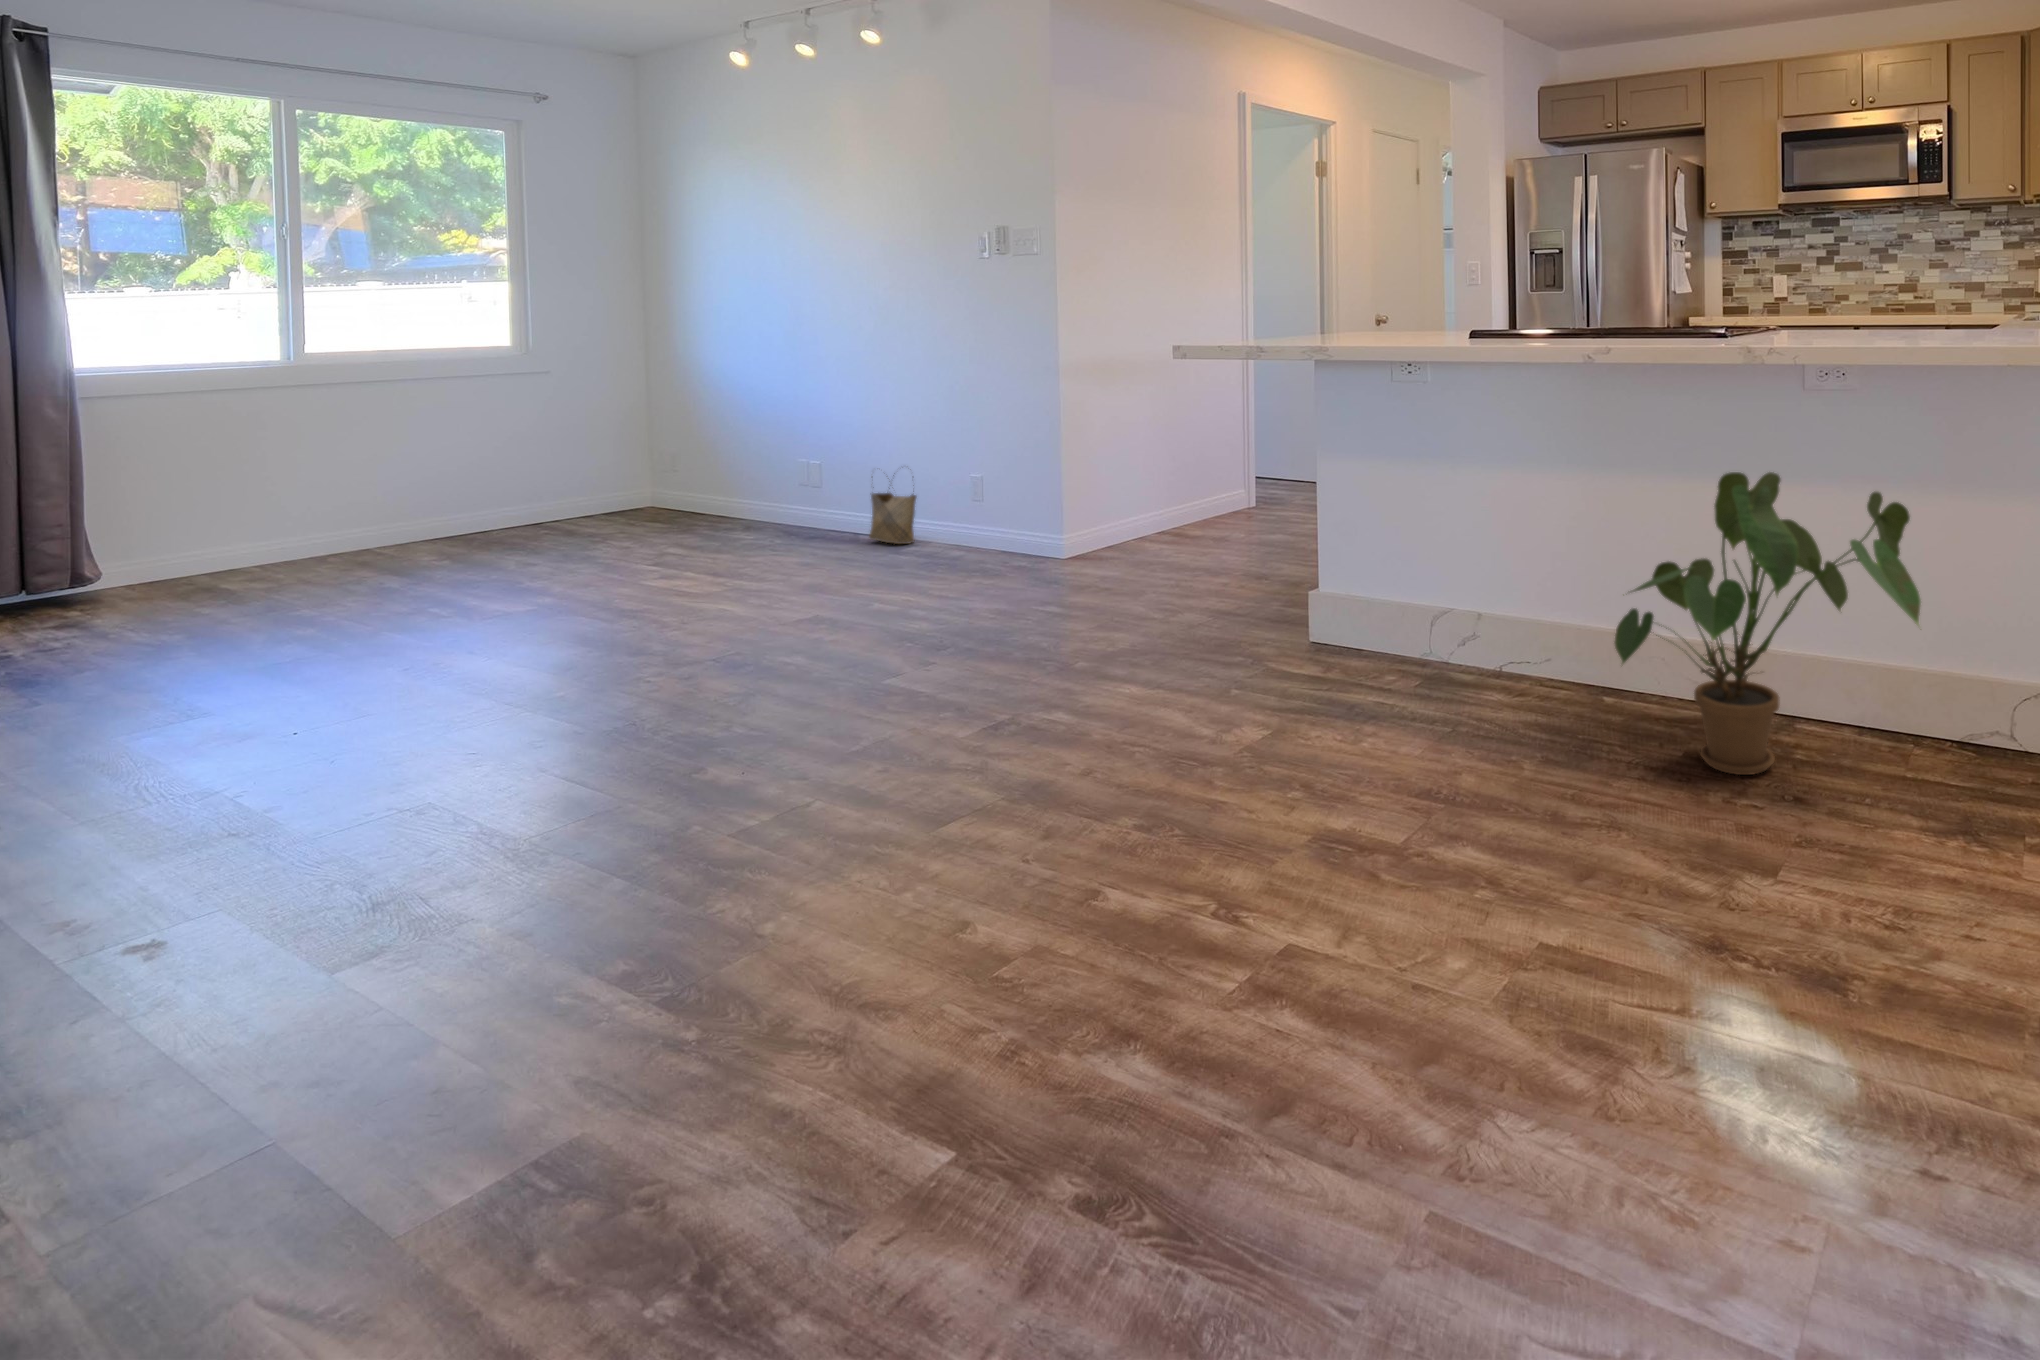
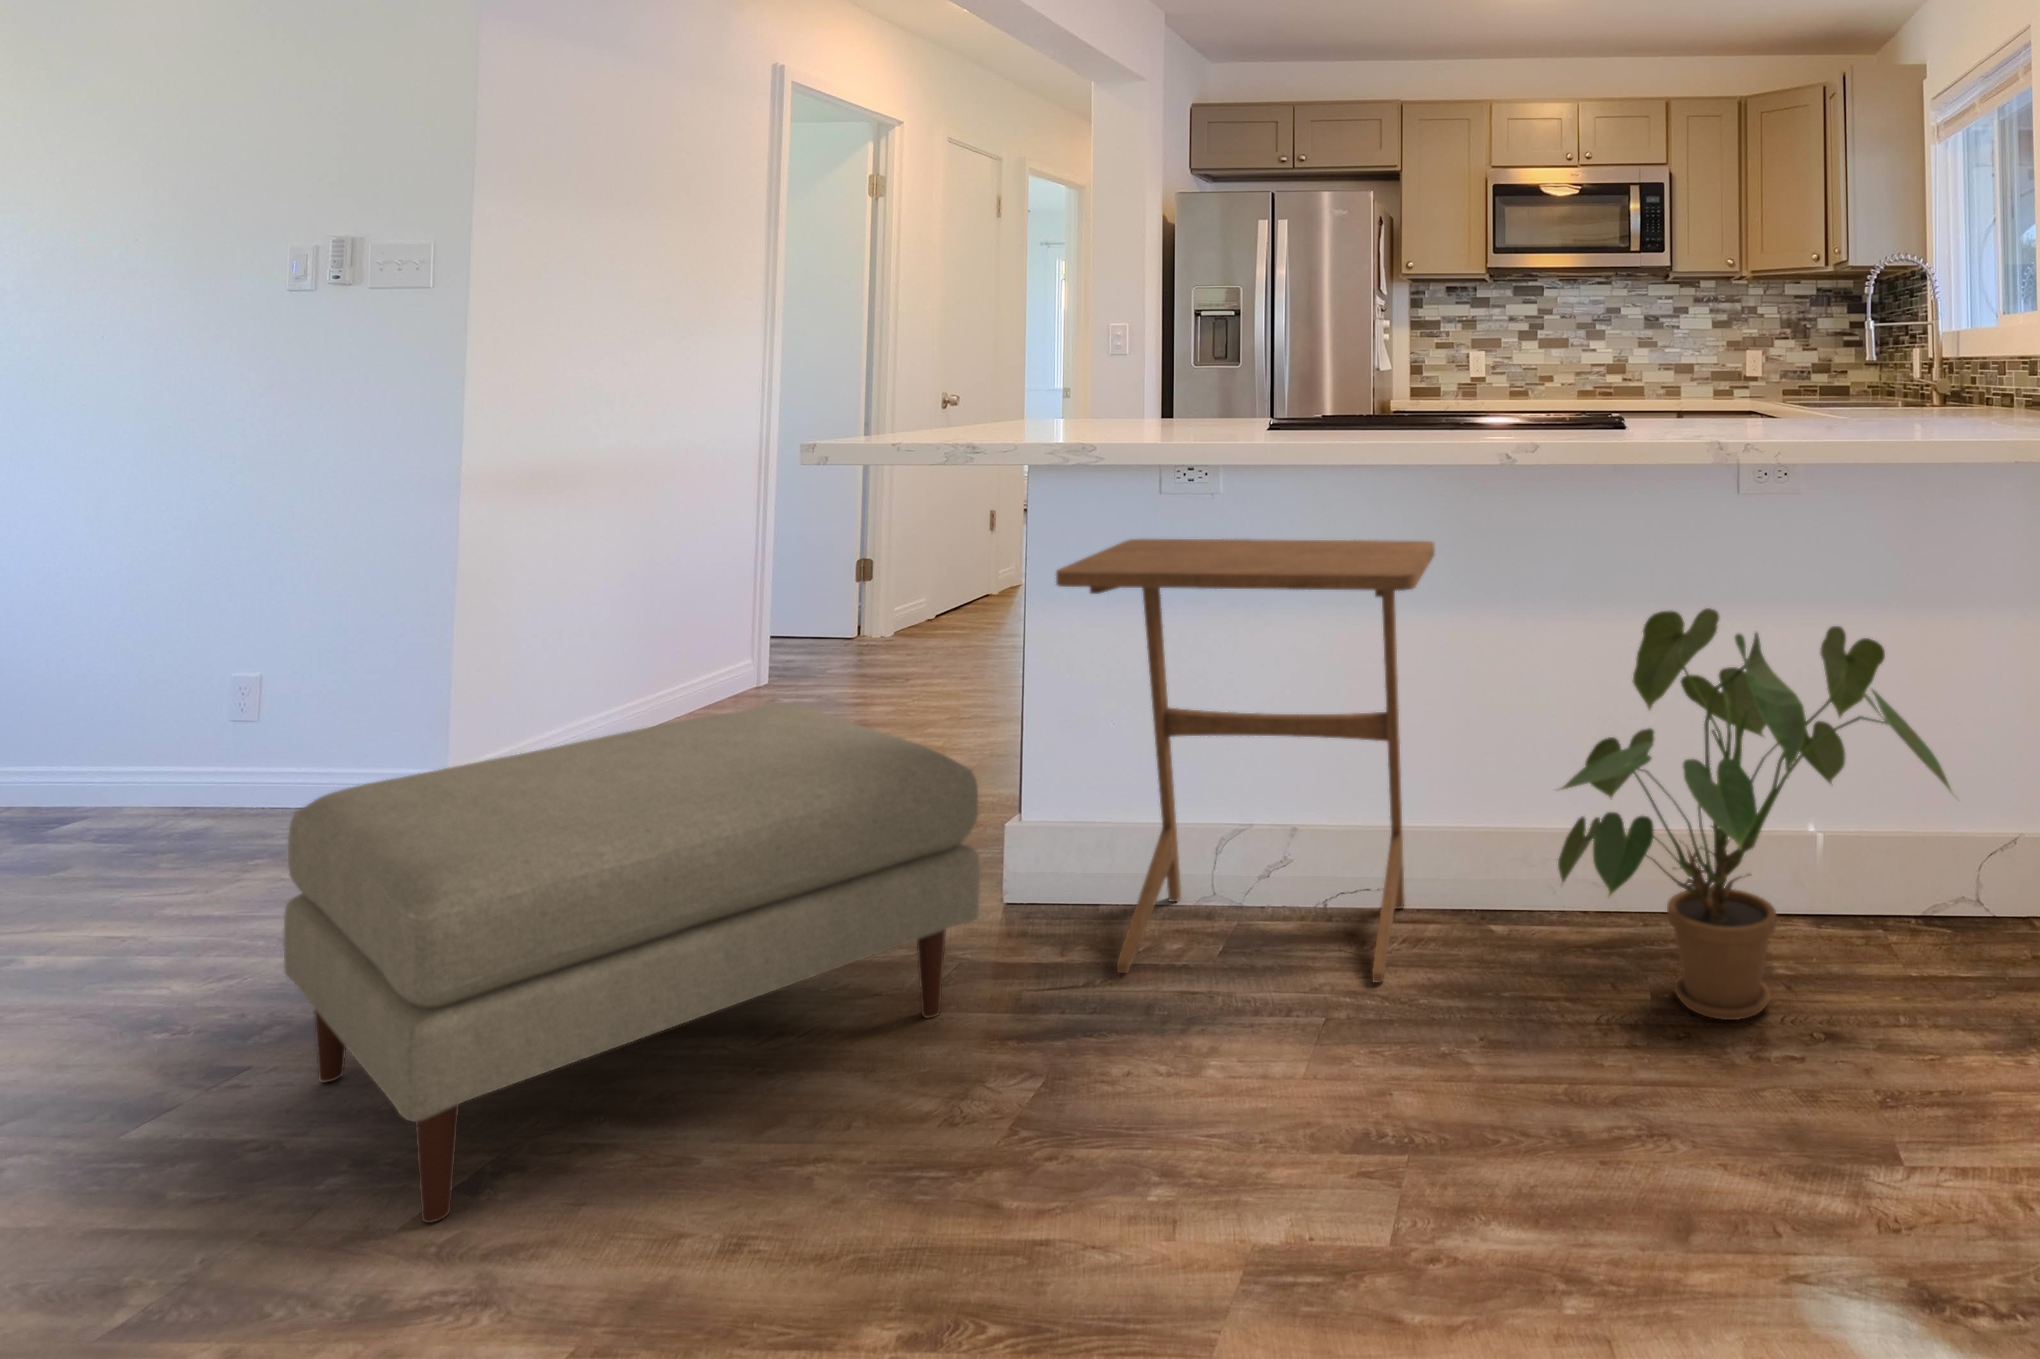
side table: none [1290,406,1567,717] -> present [1056,539,1435,983]
woven basket: present [869,478,916,544] -> none [42,664,161,807]
ottoman: none [913,502,1251,743] -> present [284,704,980,1223]

